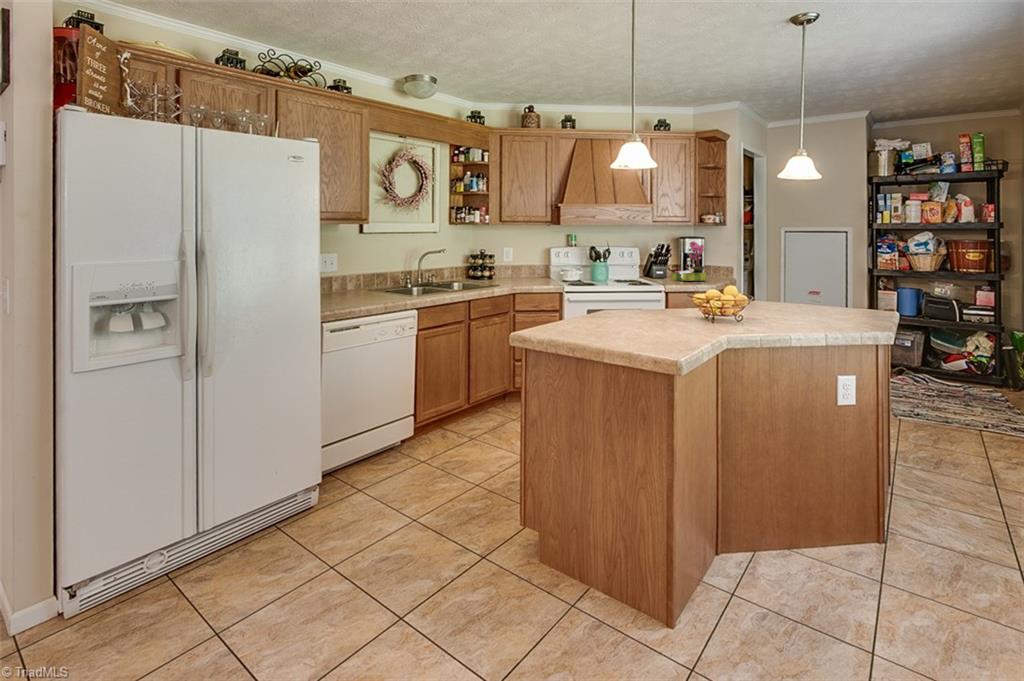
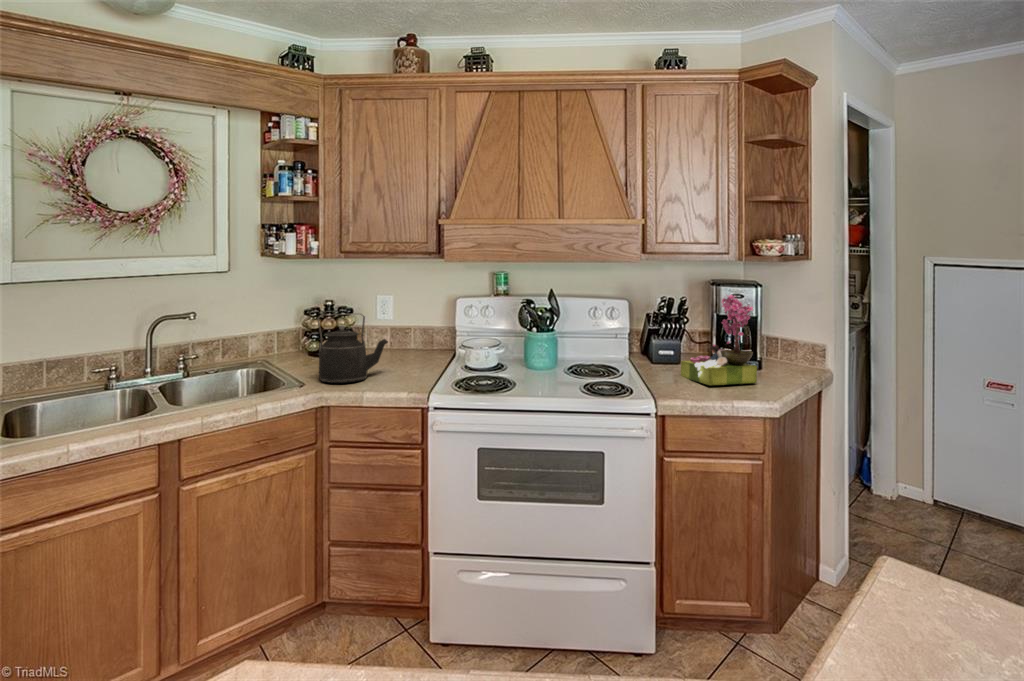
kettle: none [506,249,535,281] -> present [317,314,388,383]

